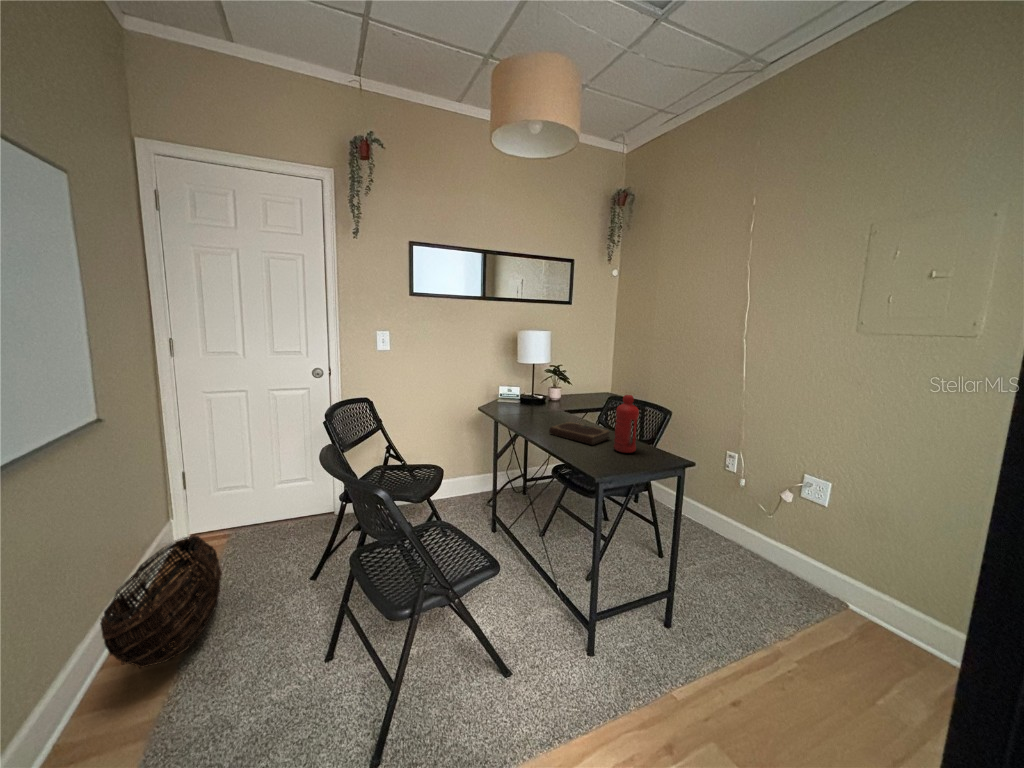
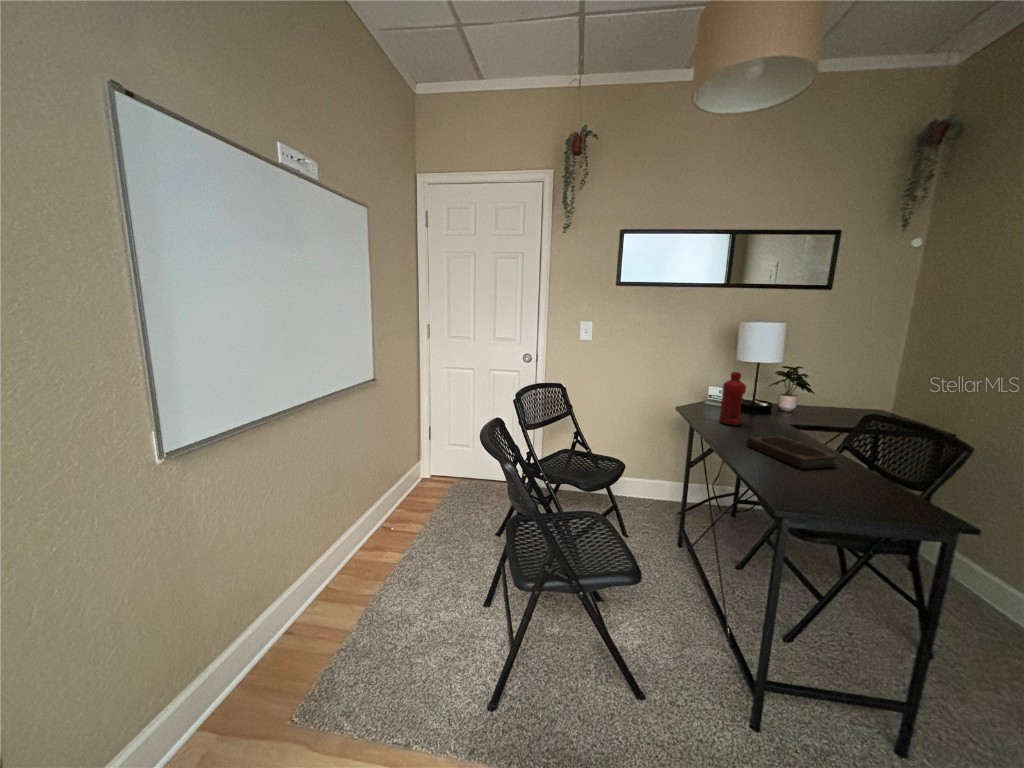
water bottle: present [614,395,639,453] -> present [719,372,746,425]
basket: present [100,535,222,668] -> none [354,473,435,560]

